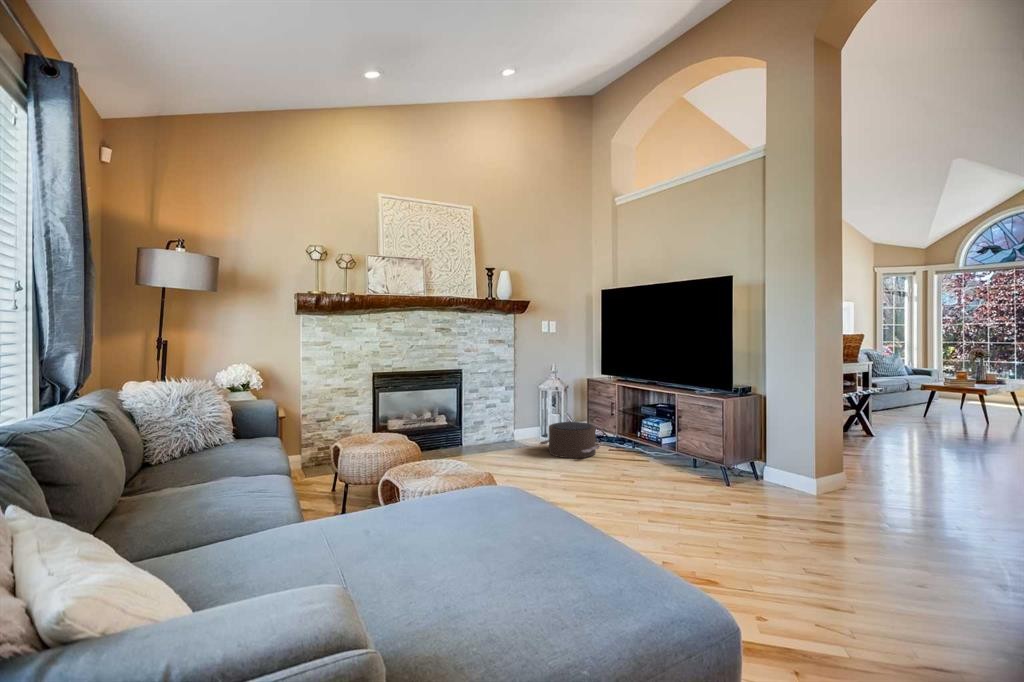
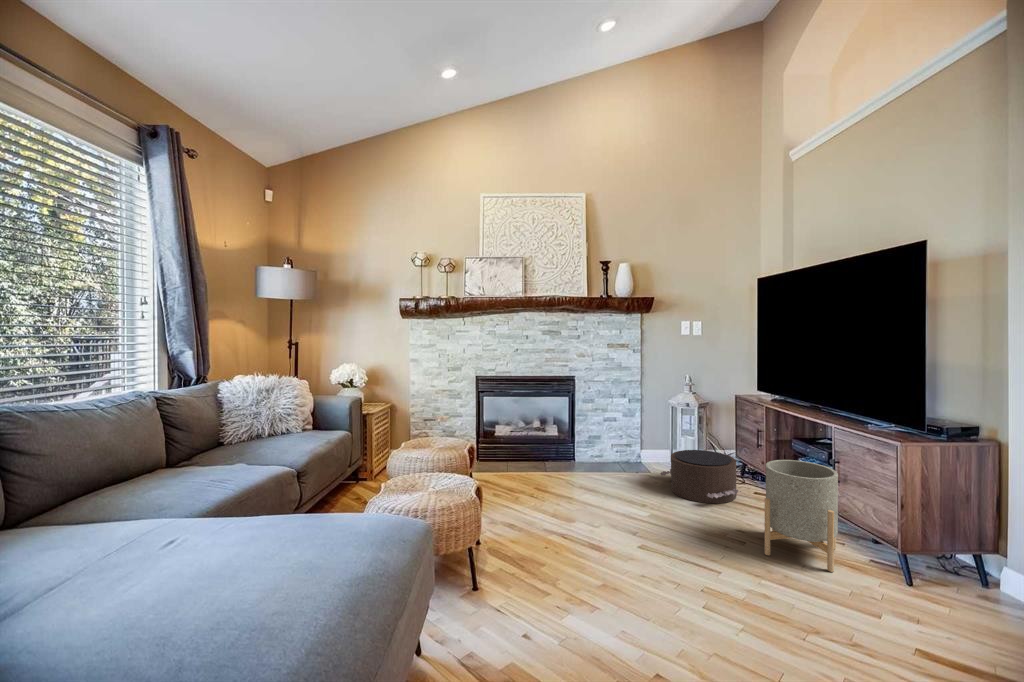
planter: none [630,414,674,480] -> present [765,460,838,572]

